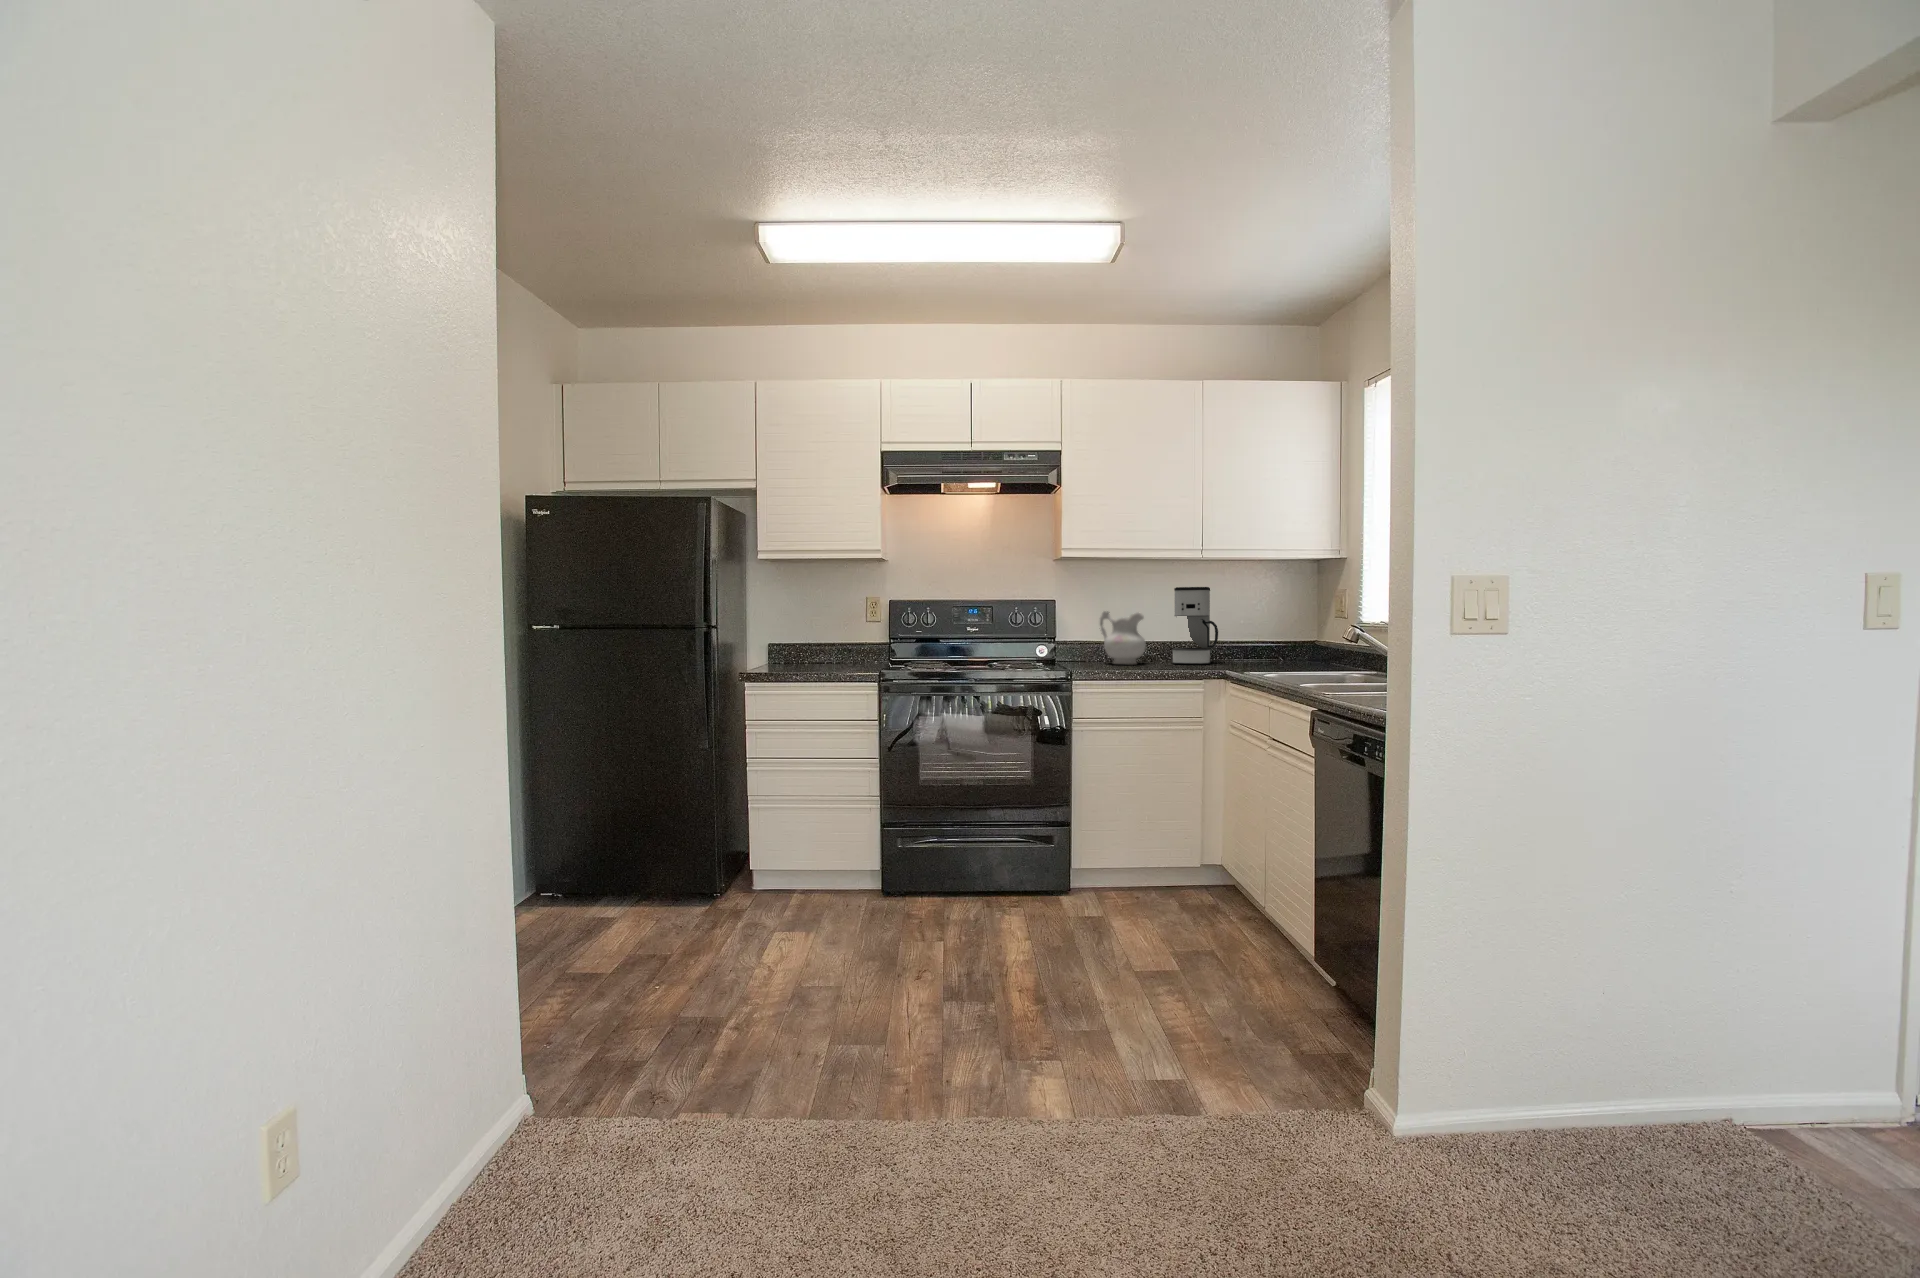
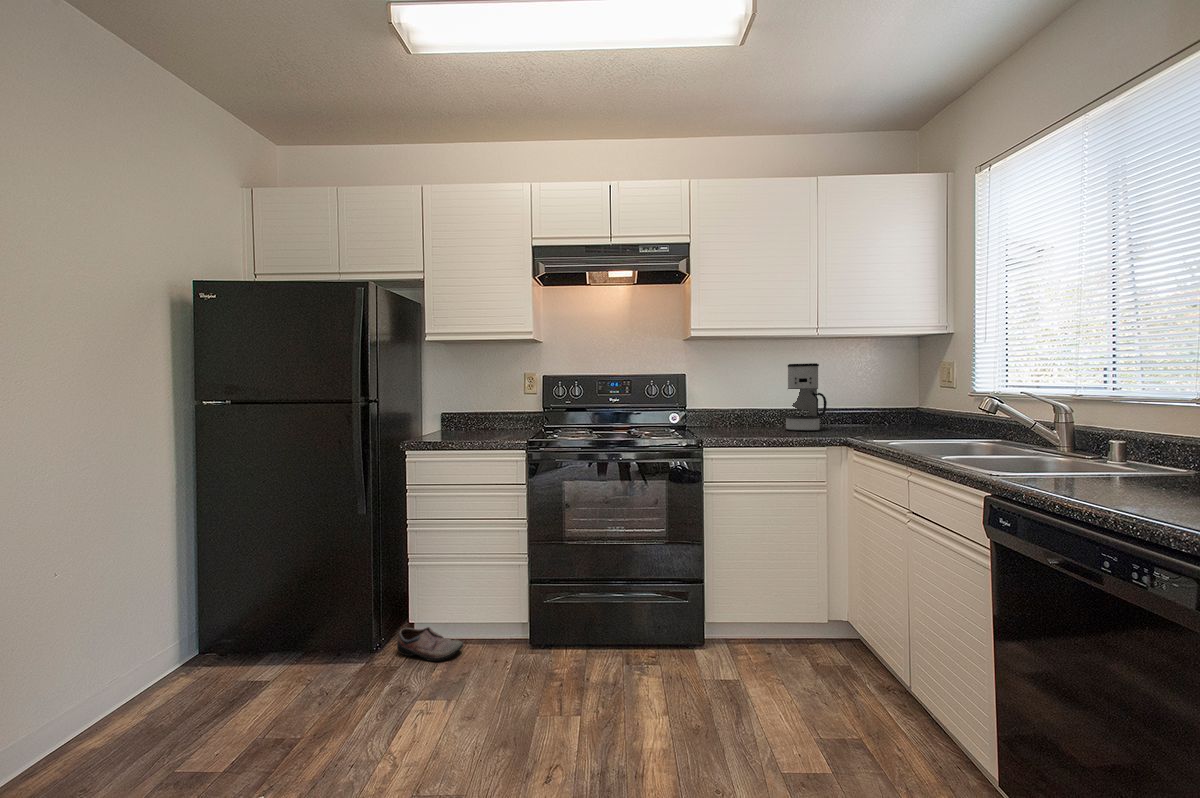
ceramic pitcher: present [1100,611,1146,664] -> none [721,385,763,431]
shoe: none [736,874,809,906] -> present [397,627,463,661]

